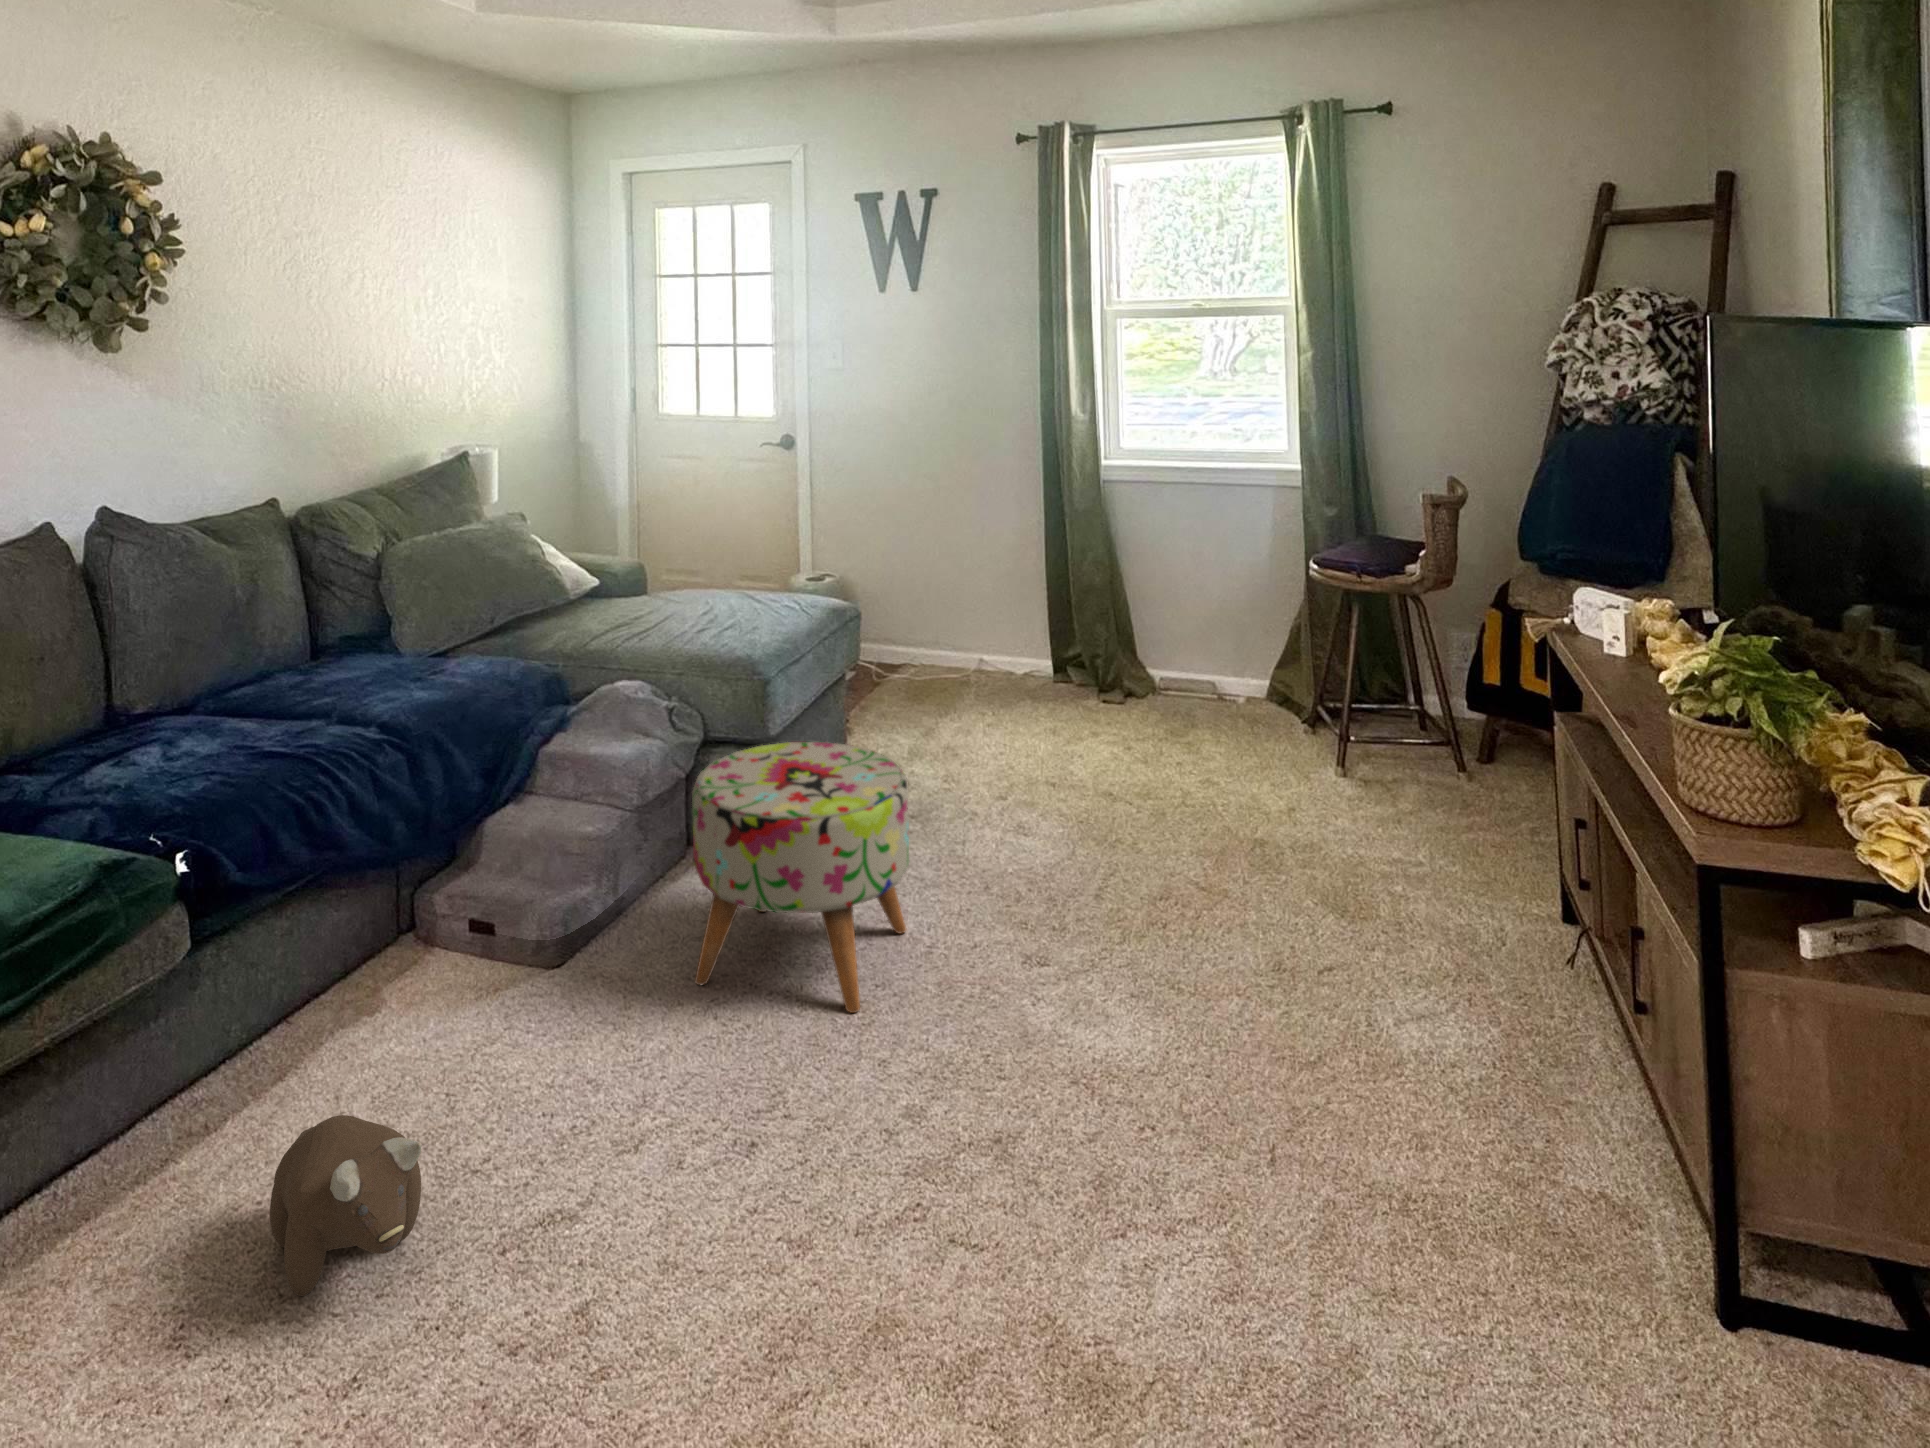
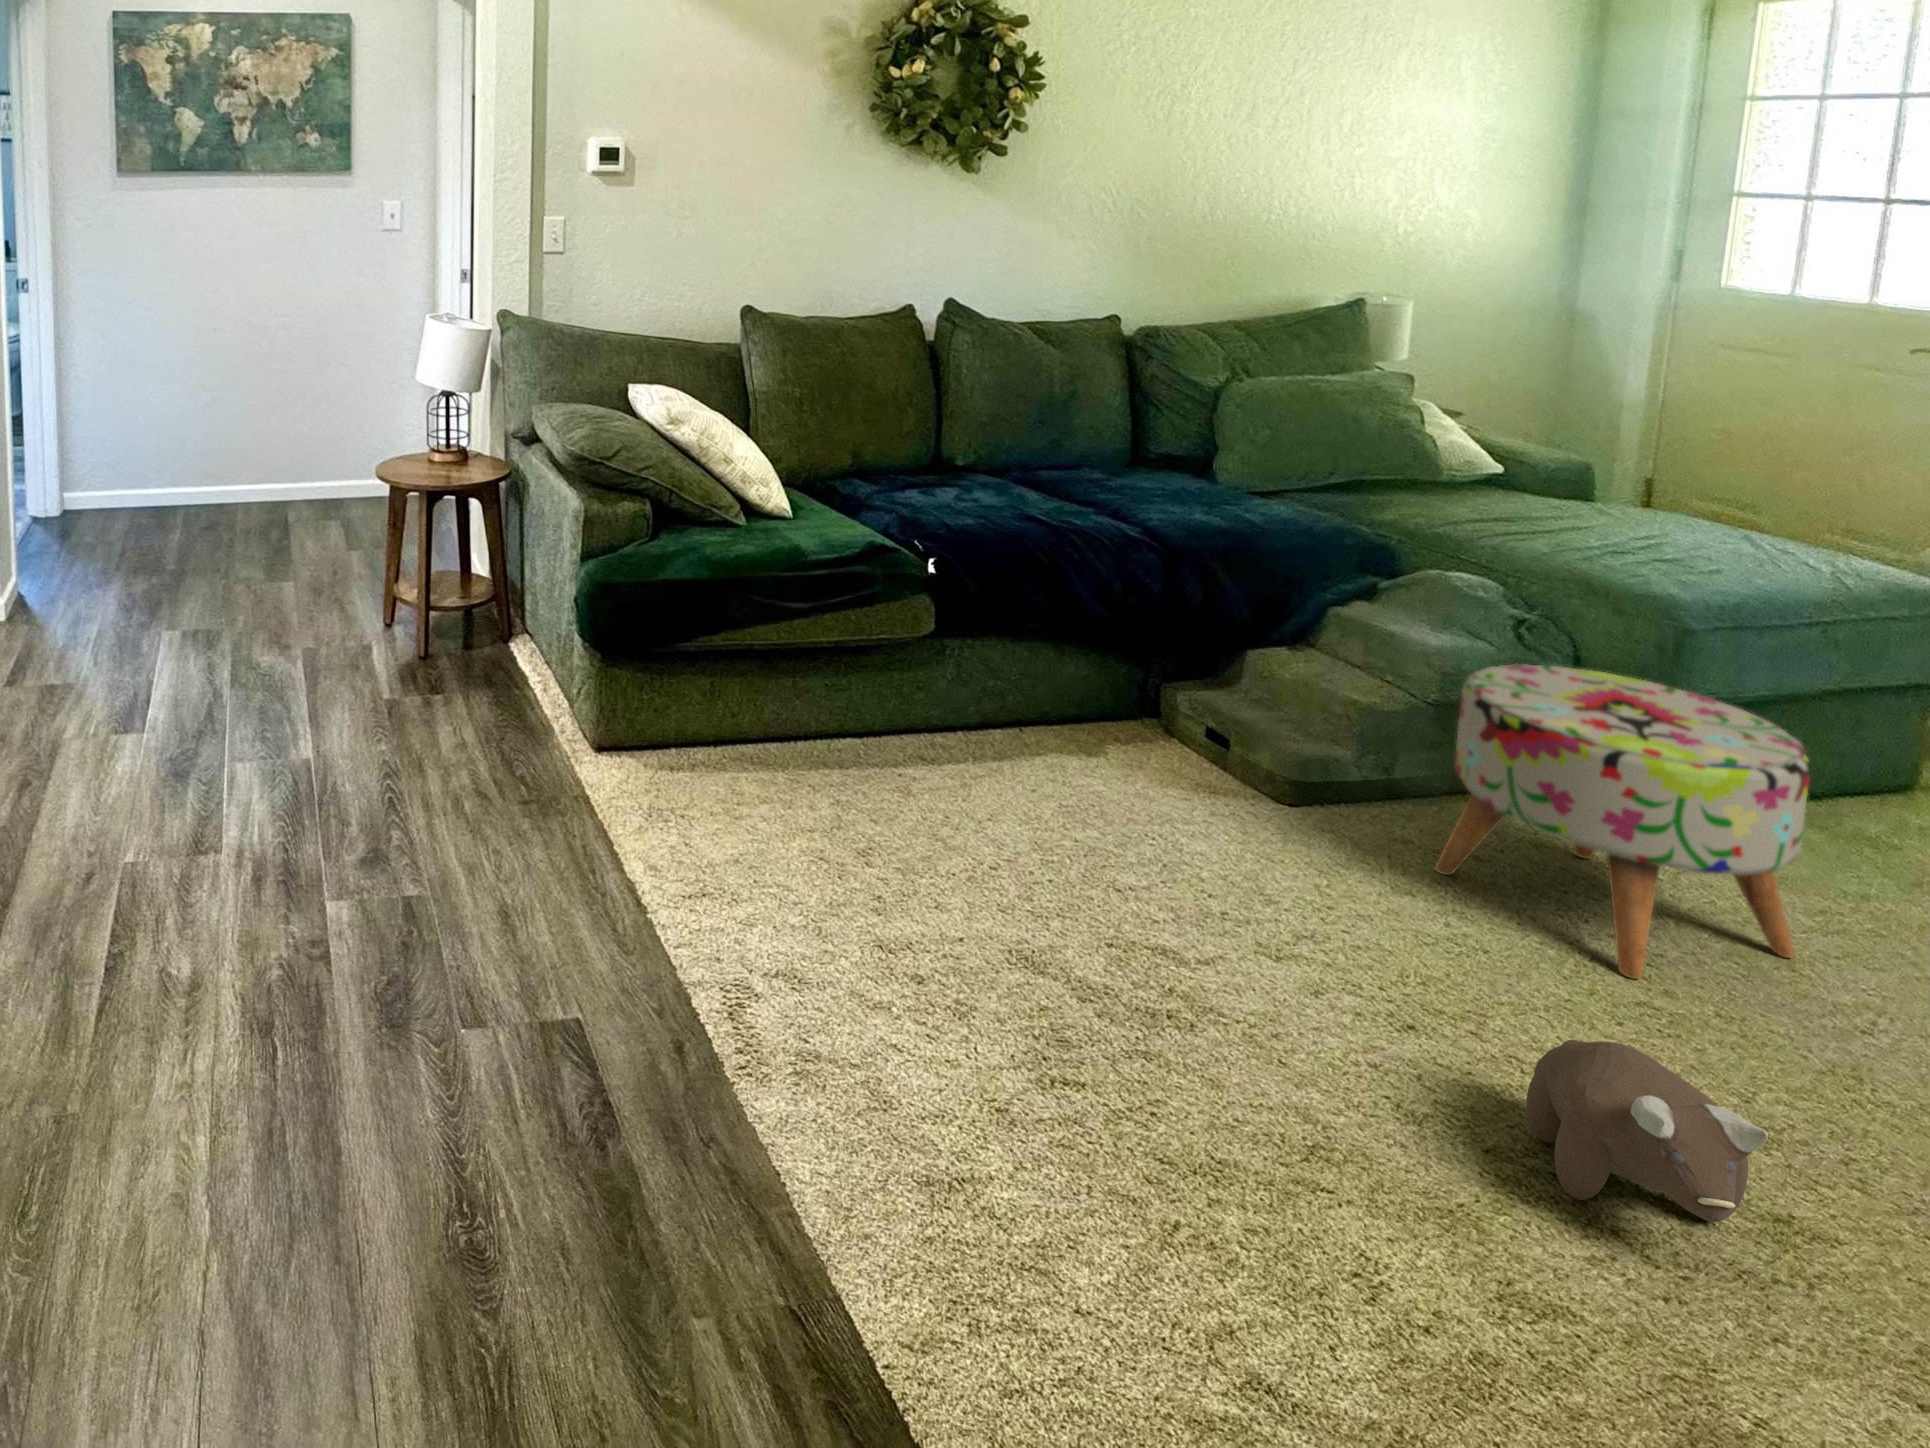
plush toy: present [270,1115,422,1296] -> present [1526,1040,1768,1222]

